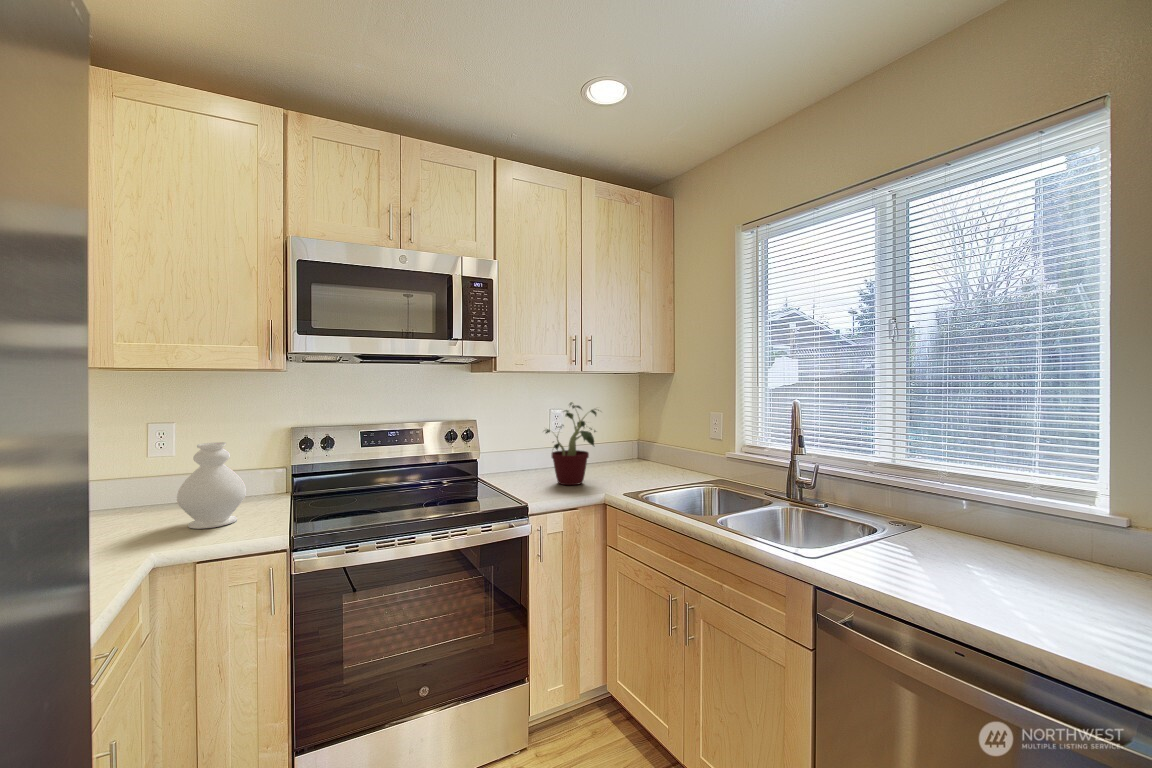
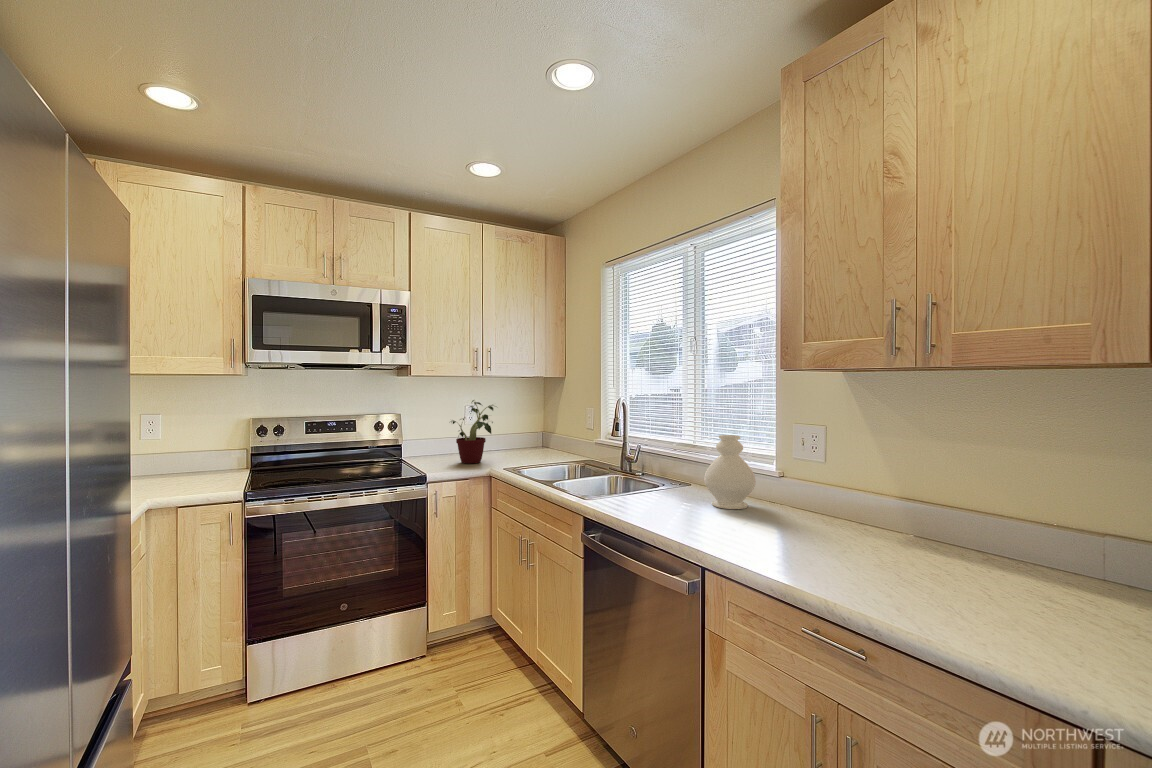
decorative vase: present [177,442,246,529] -> present [704,435,756,509]

